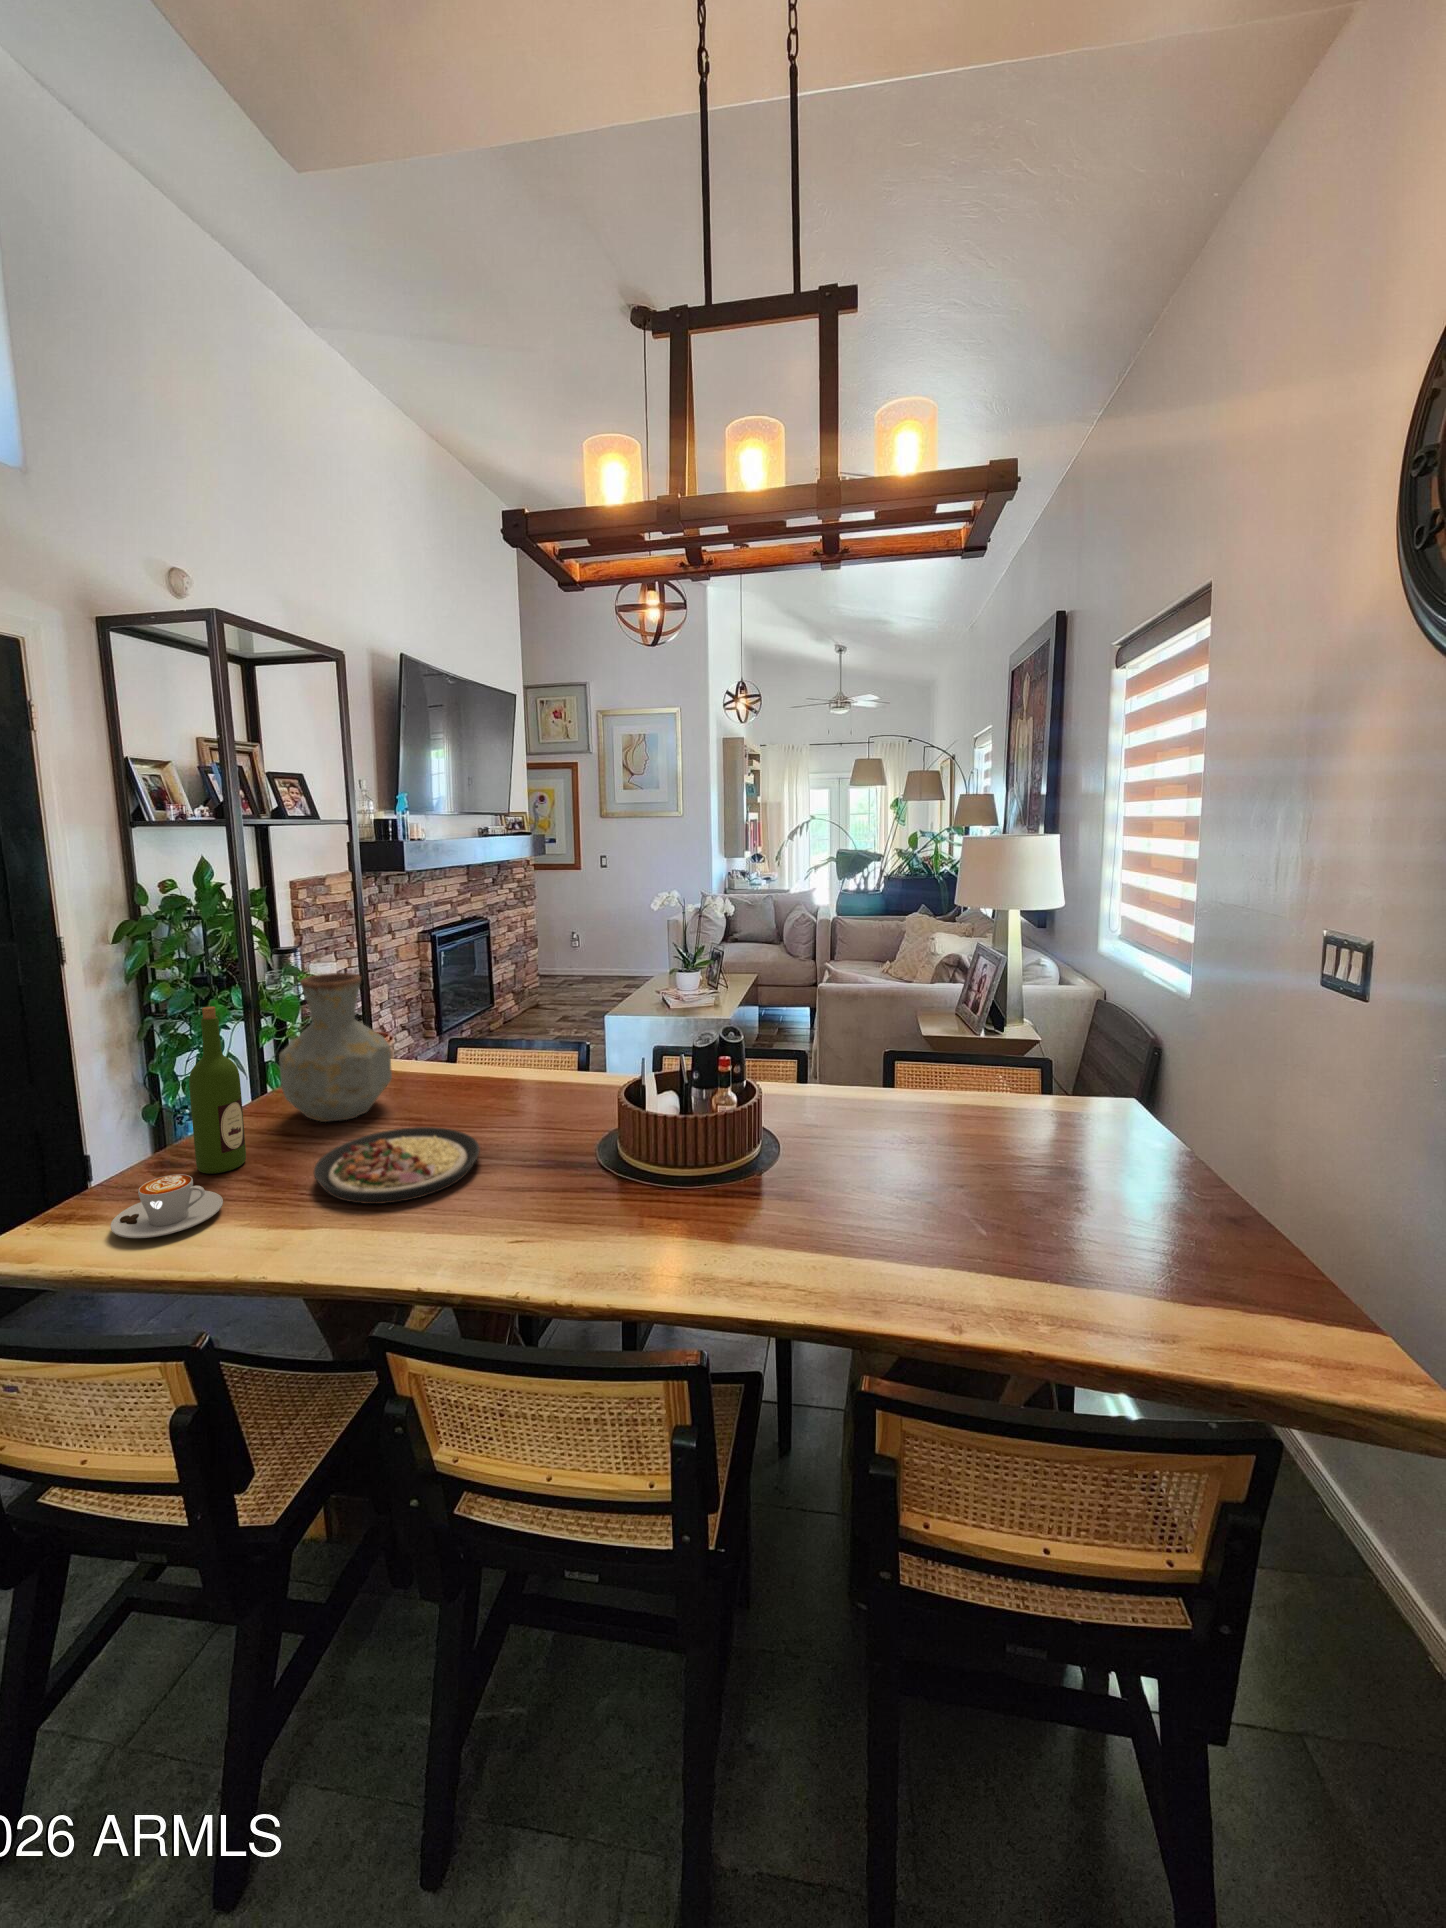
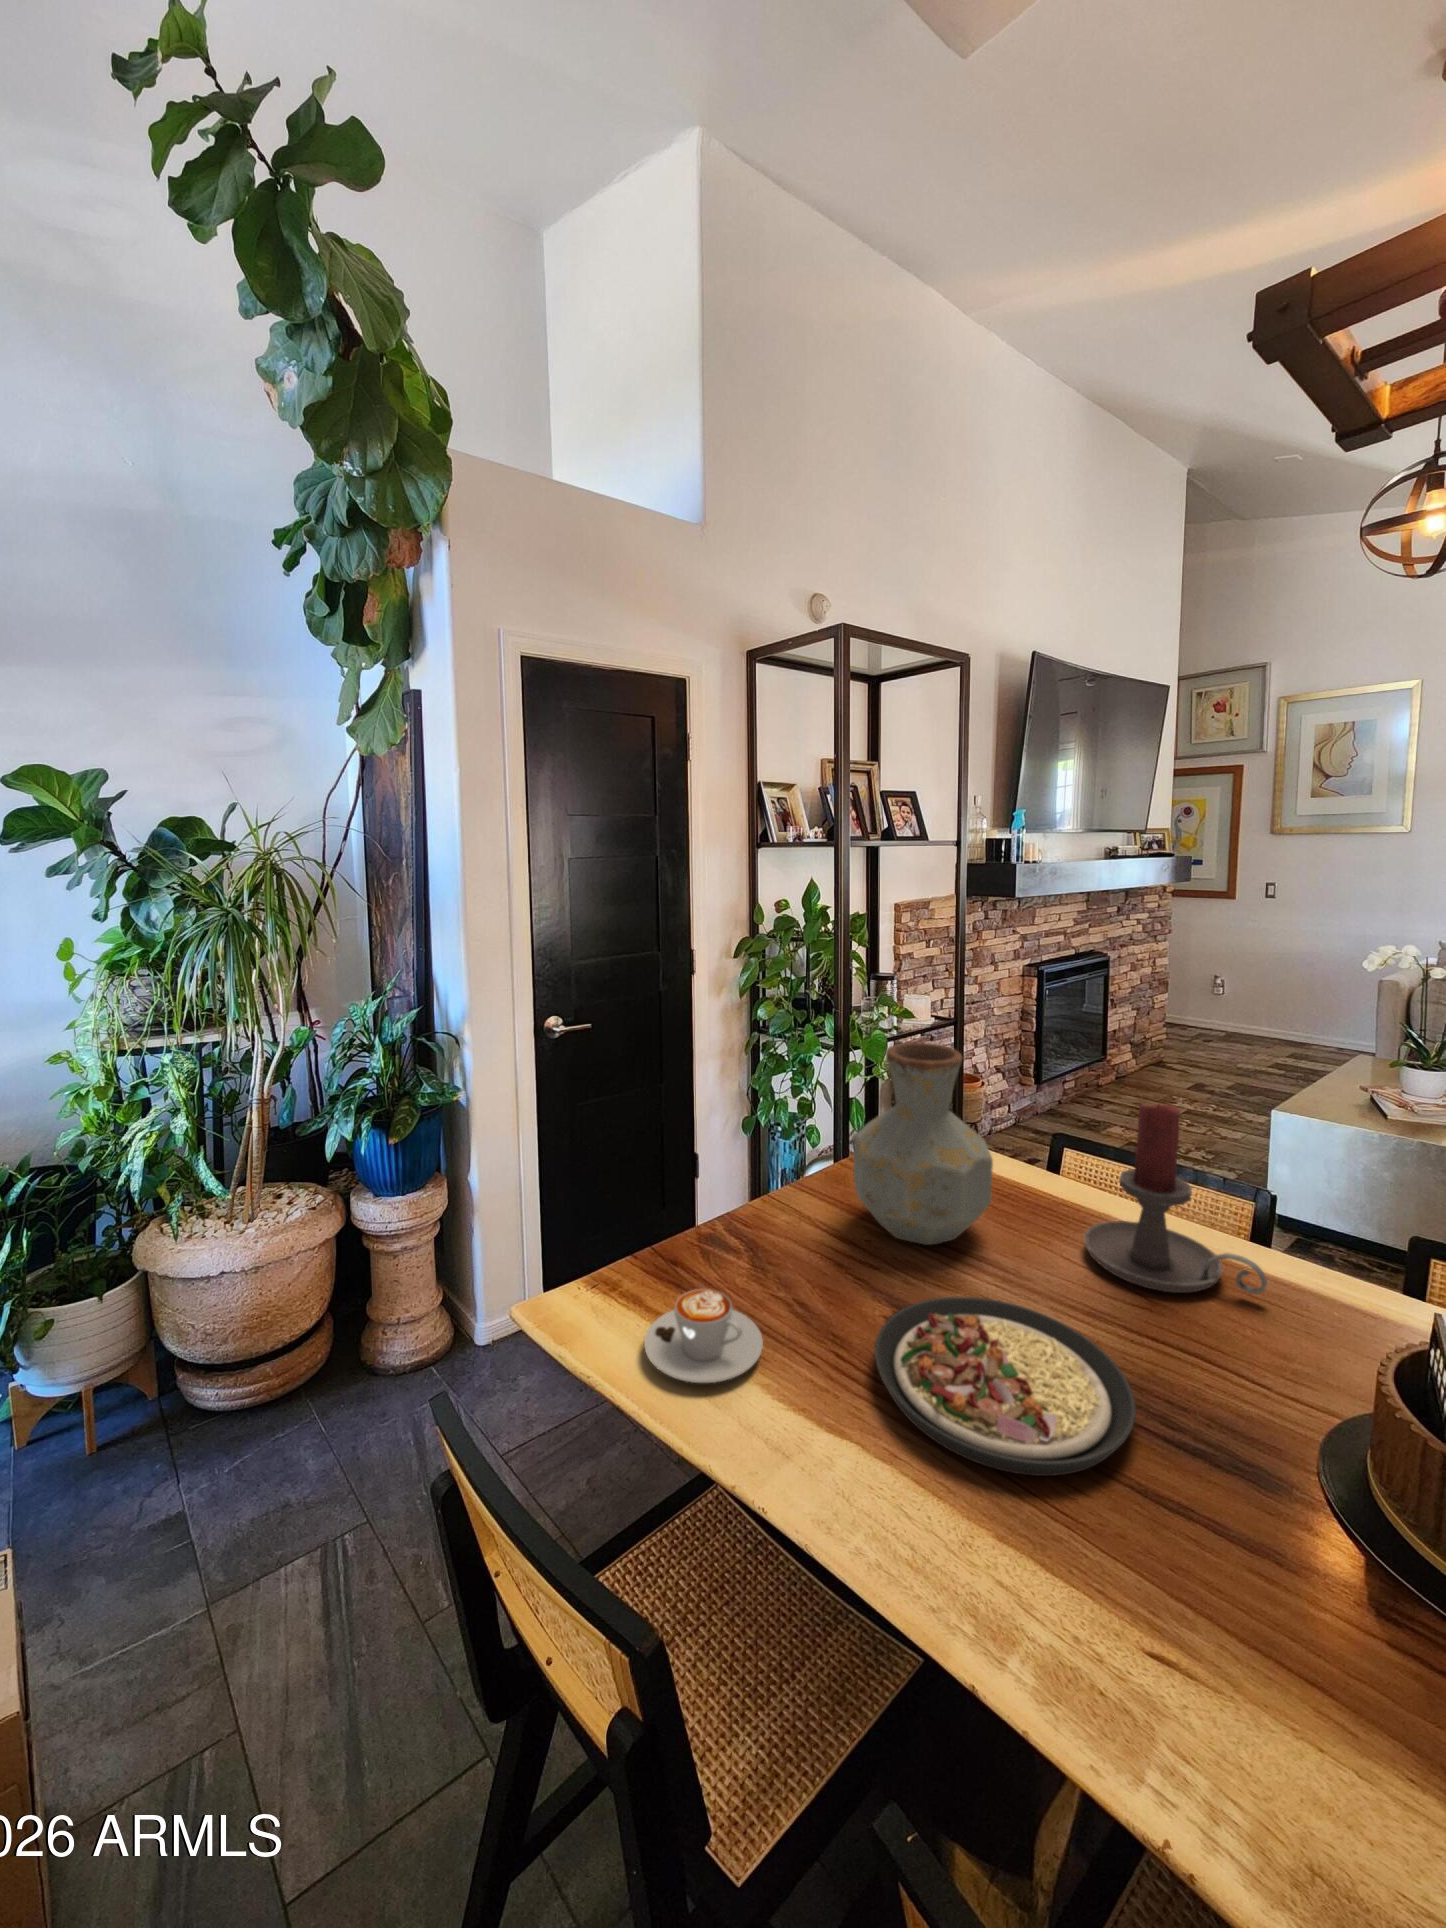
candle holder: none [456,987,557,1103] -> present [1084,1104,1267,1294]
wine bottle: present [189,1007,246,1174] -> none [749,1076,803,1286]

